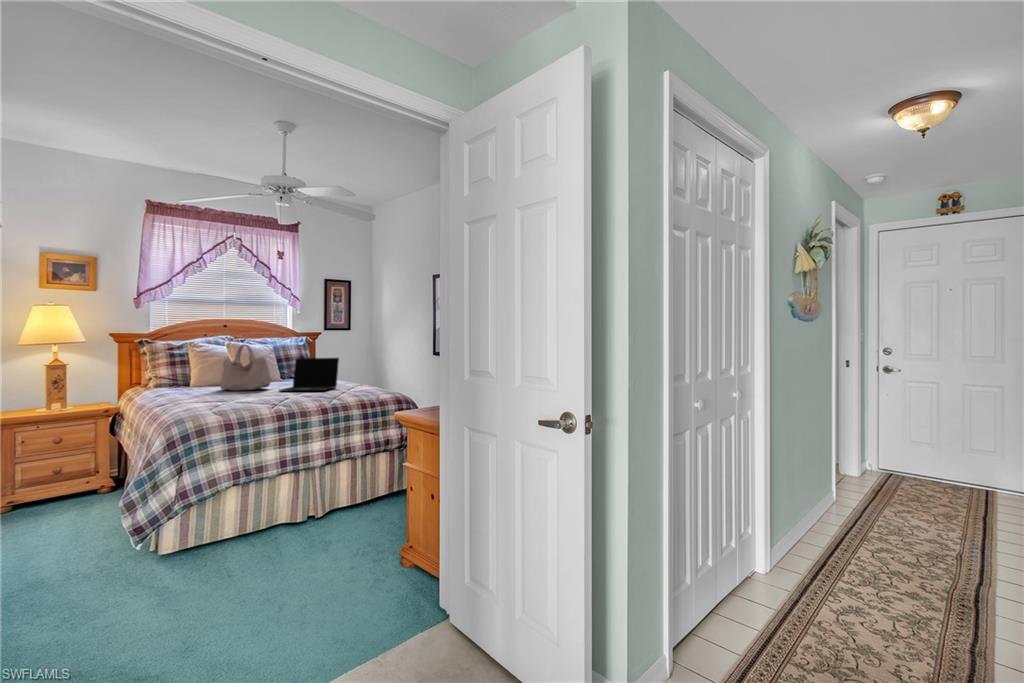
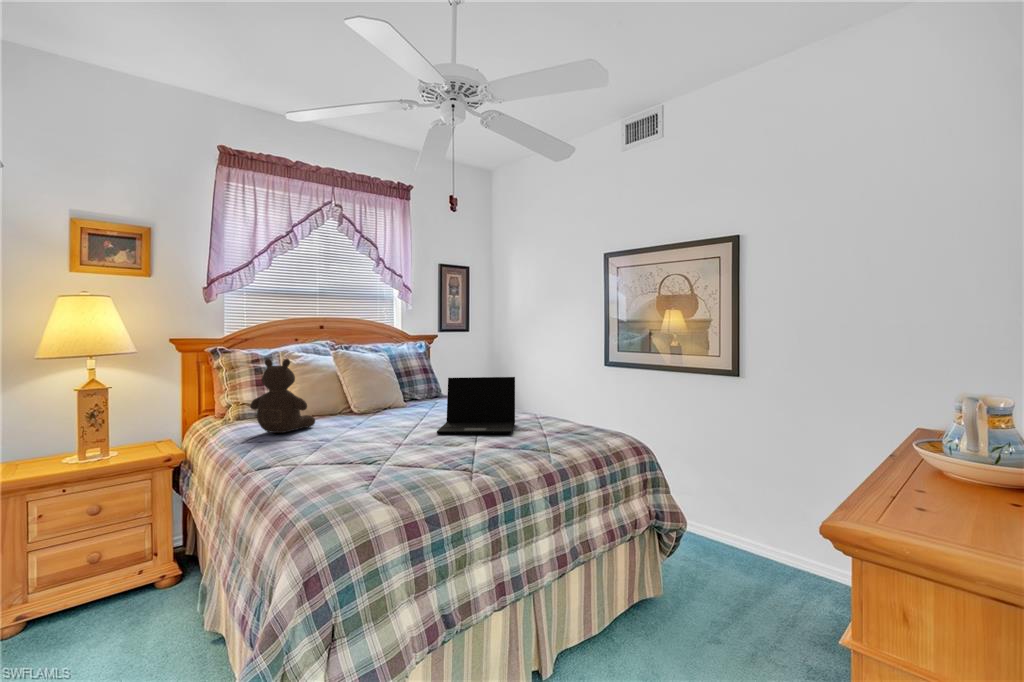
handbag: present [220,344,271,391] -> none [340,357,417,431]
teddy bear: none [160,345,205,392] -> present [250,359,315,433]

